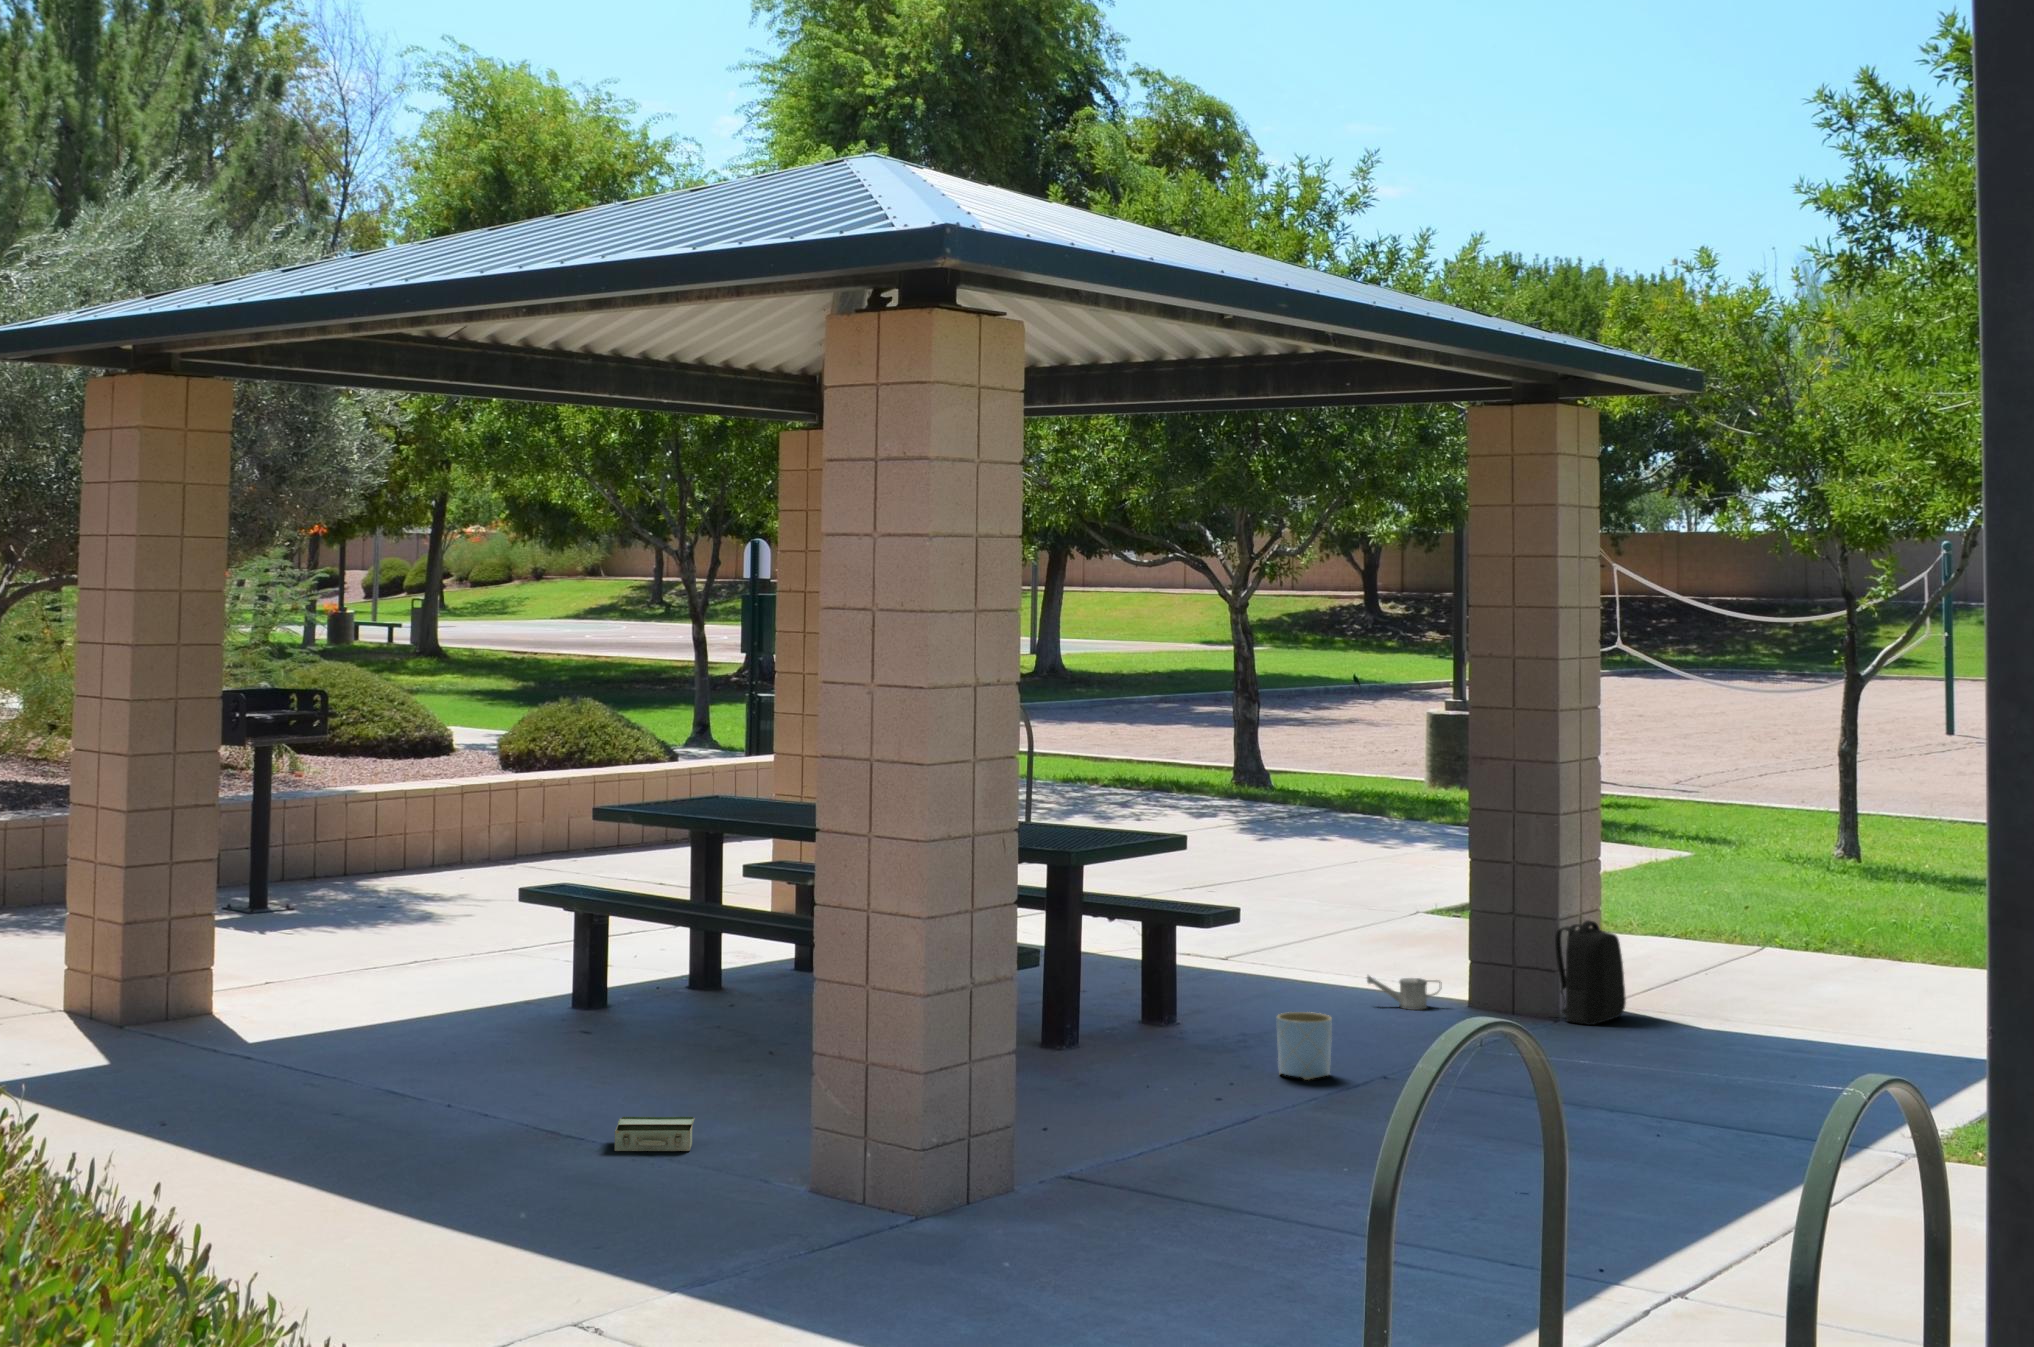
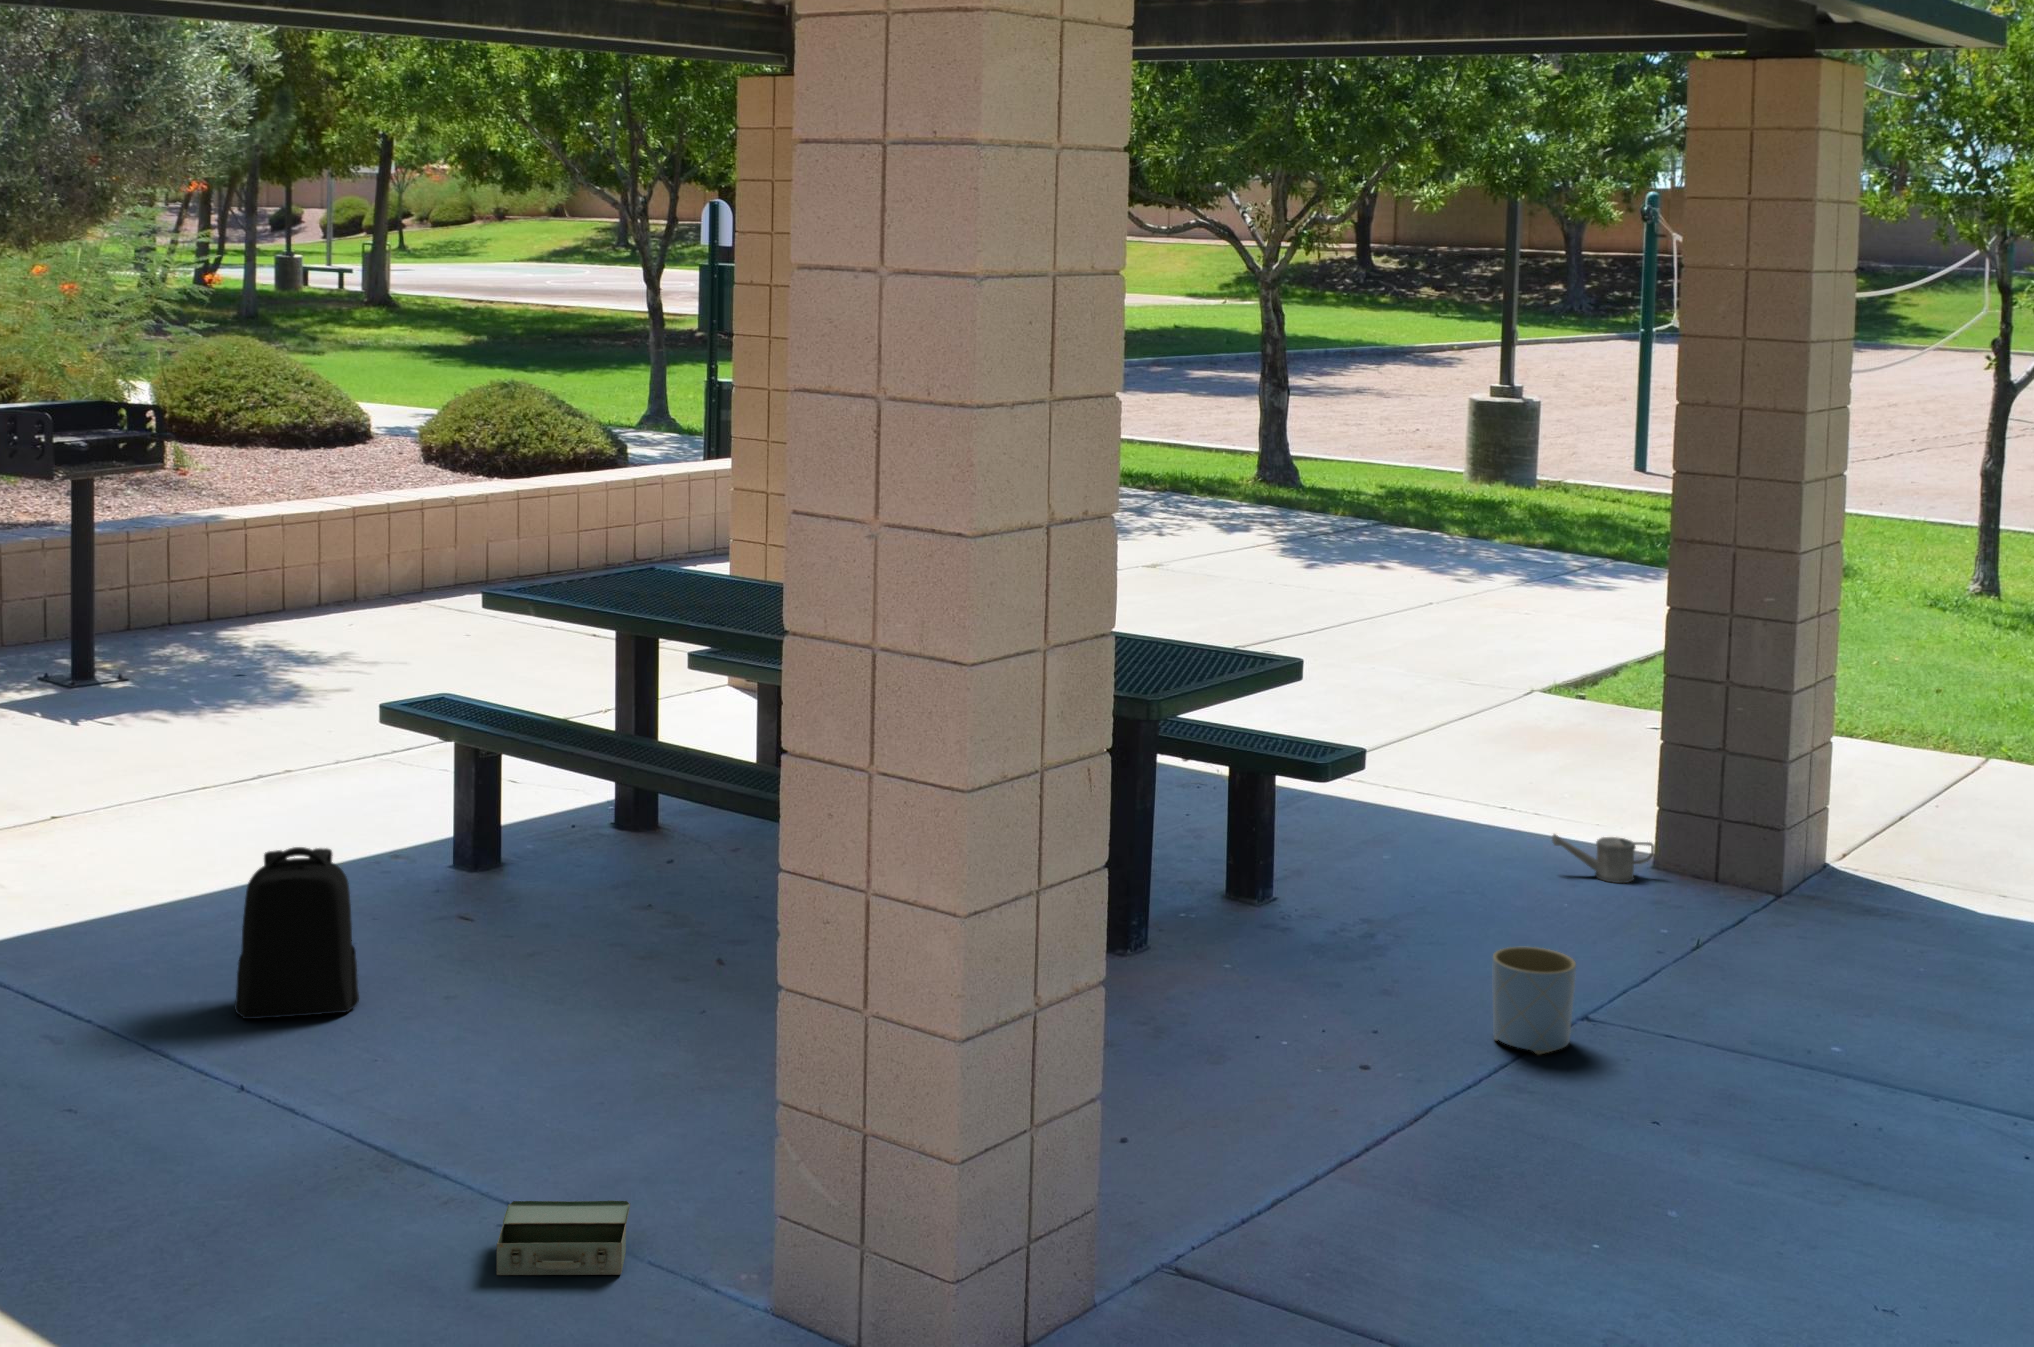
backpack: present [1555,920,1626,1025] -> present [235,847,359,1019]

